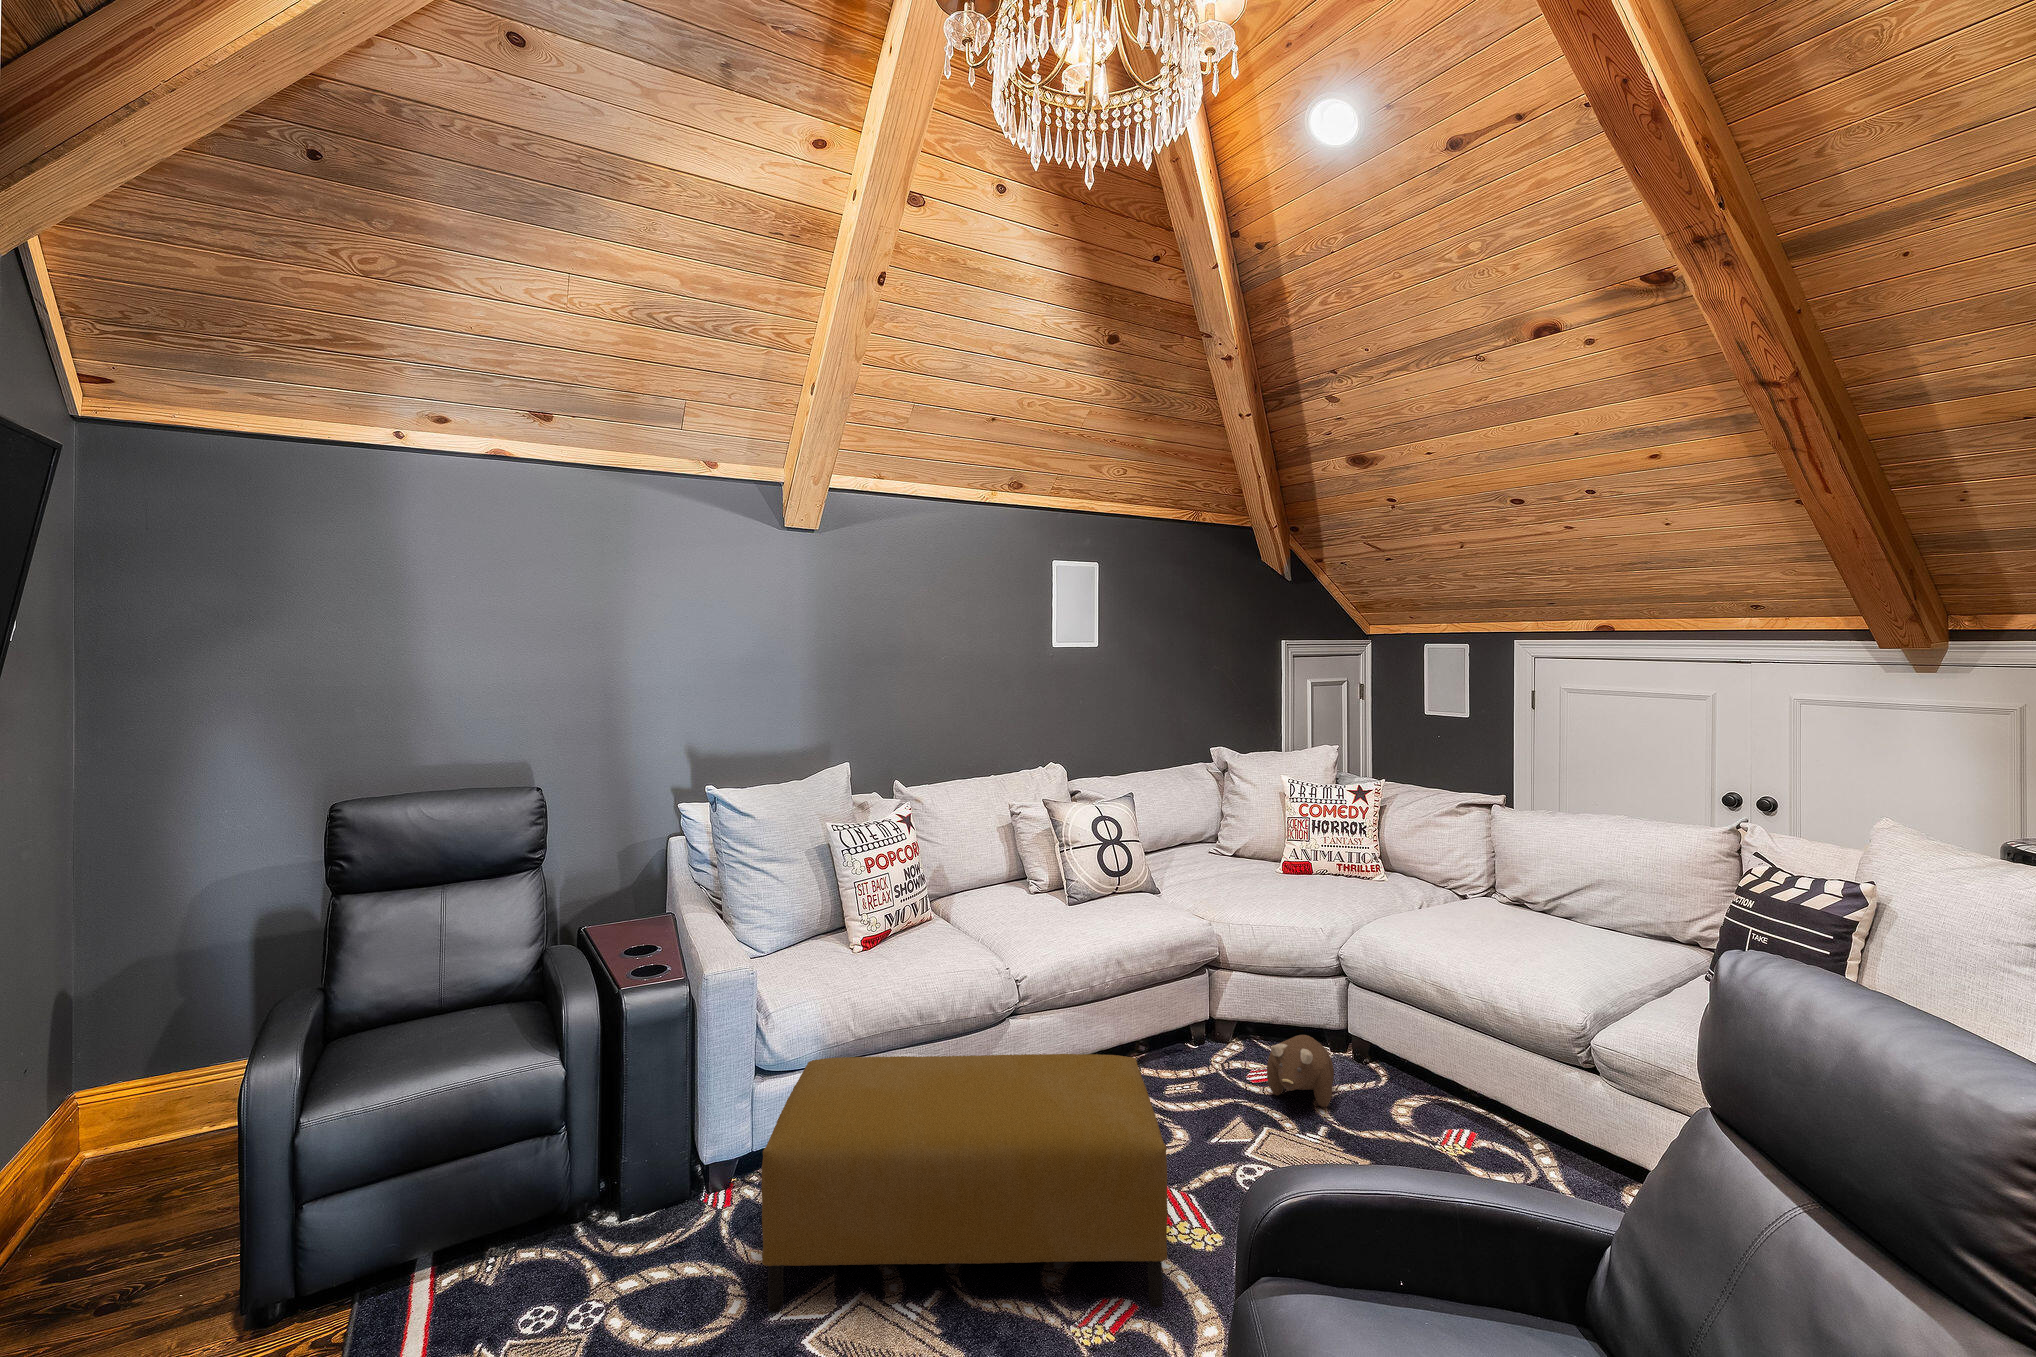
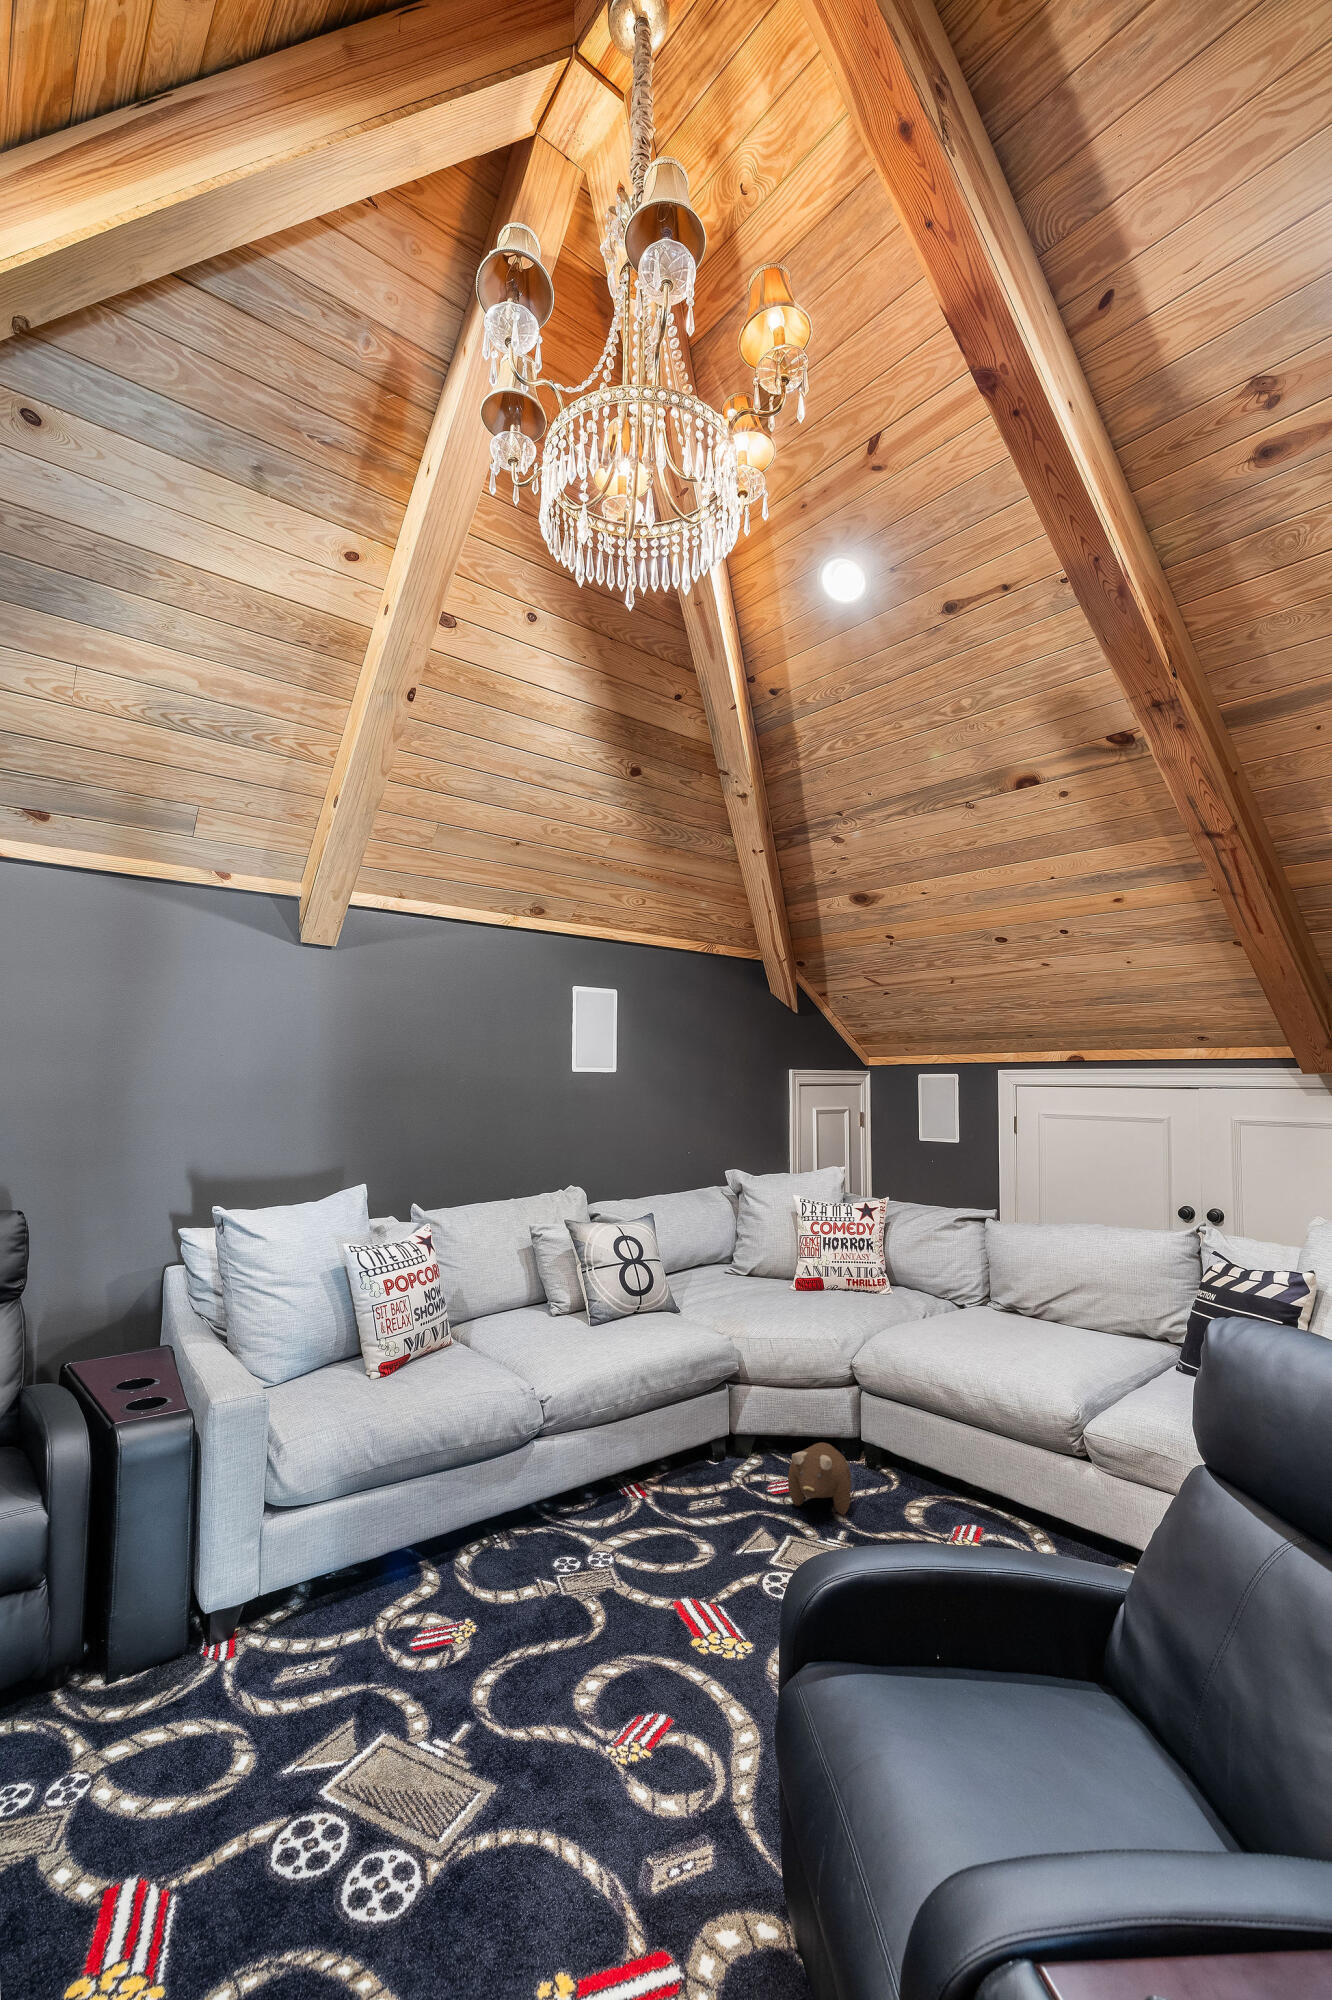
ottoman: present [761,1054,1168,1312] -> none [278,1465,702,1762]

